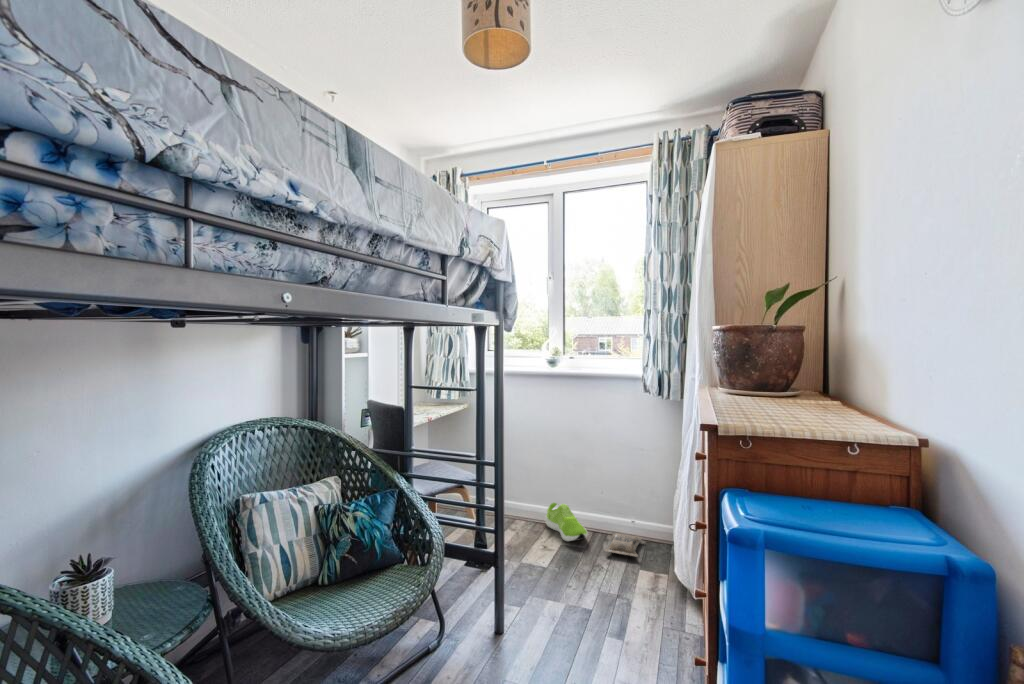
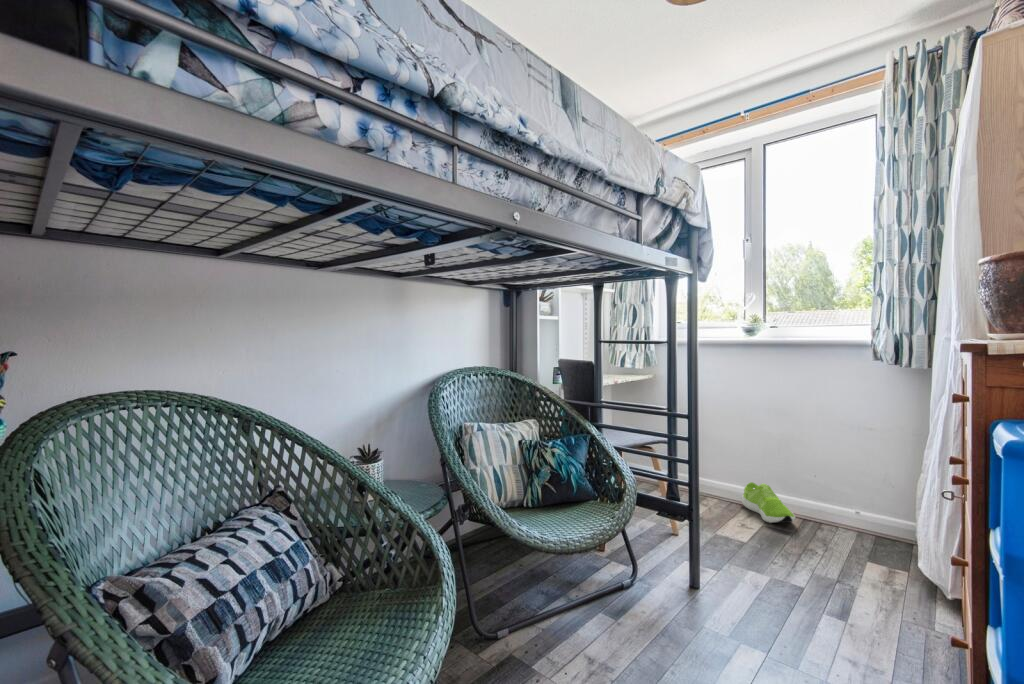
bag: present [605,533,643,557] -> none [818,521,872,548]

